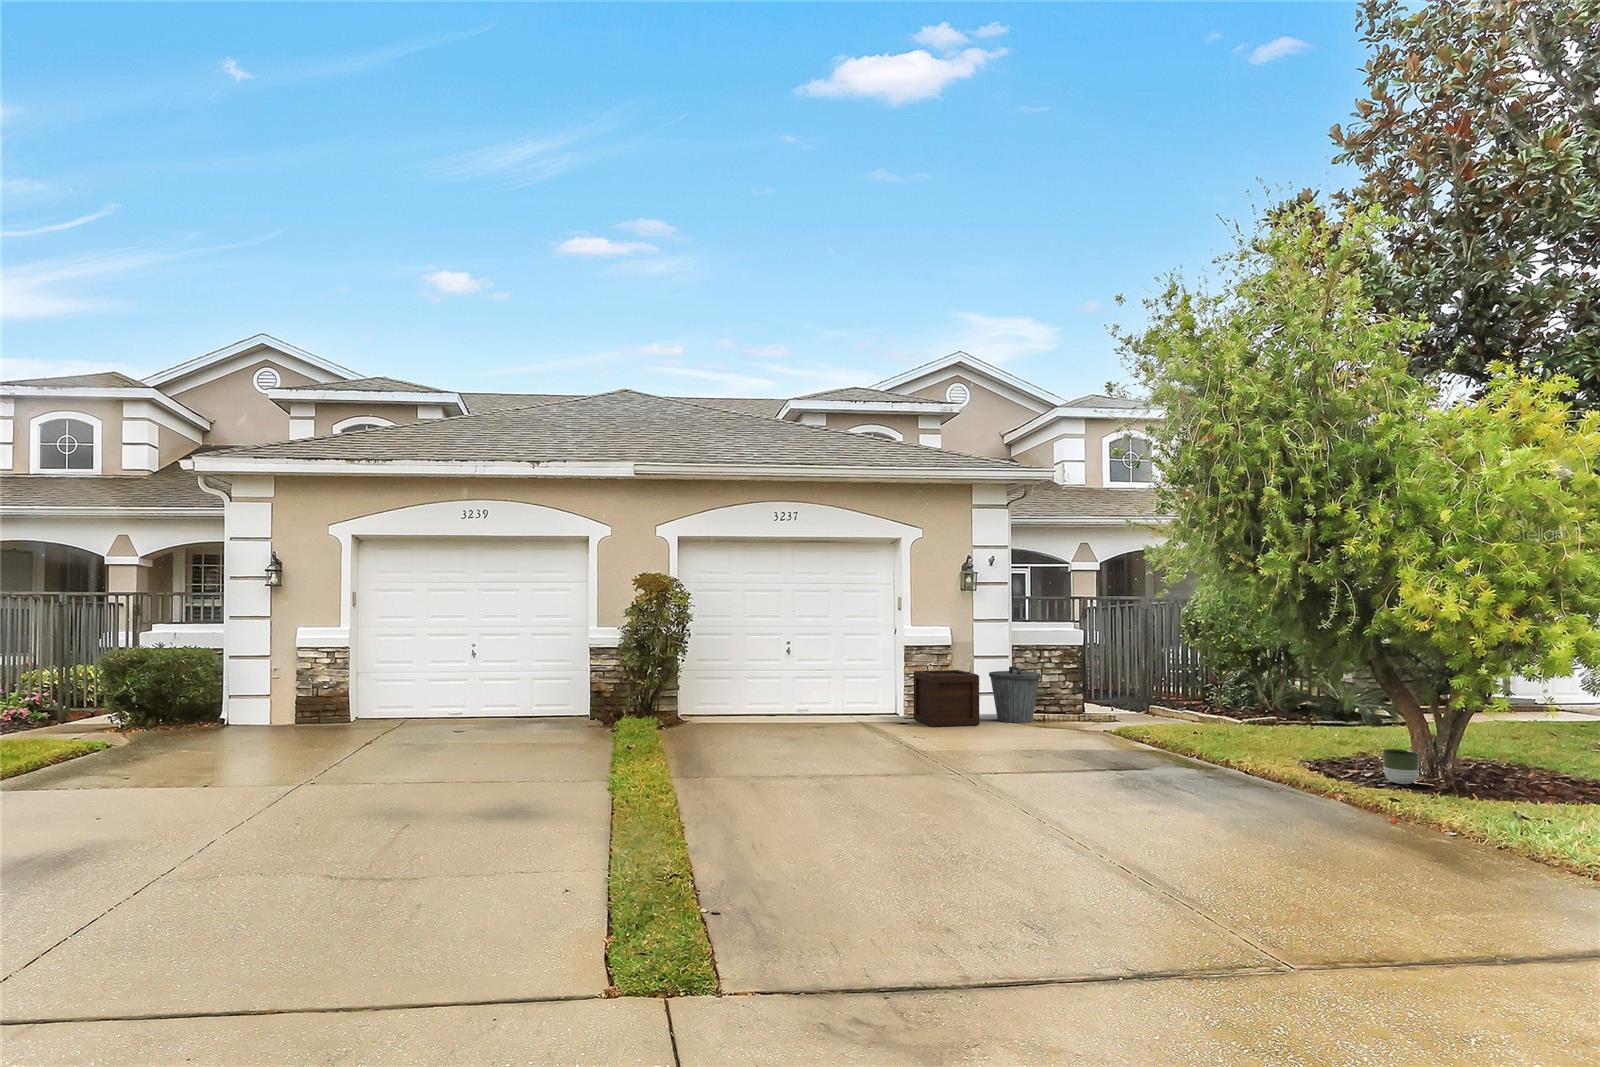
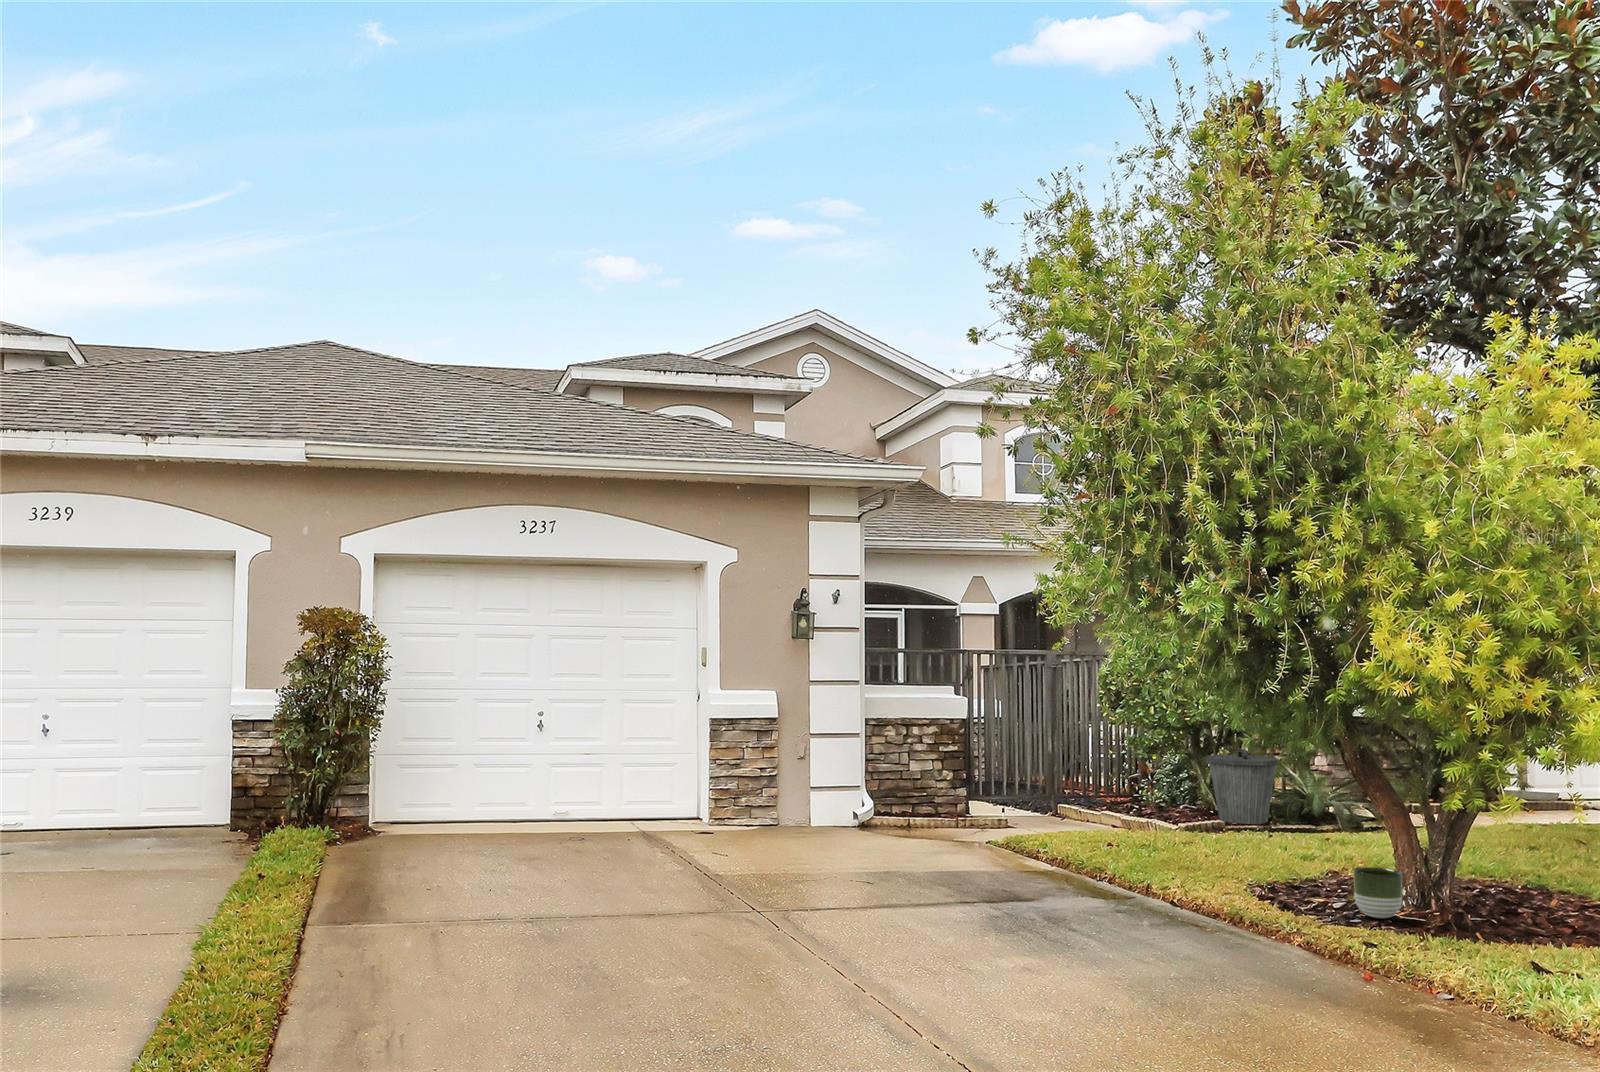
trash can: present [989,667,1041,723] -> present [1207,749,1278,824]
wooden crate: present [914,670,979,727] -> none [721,755,812,838]

